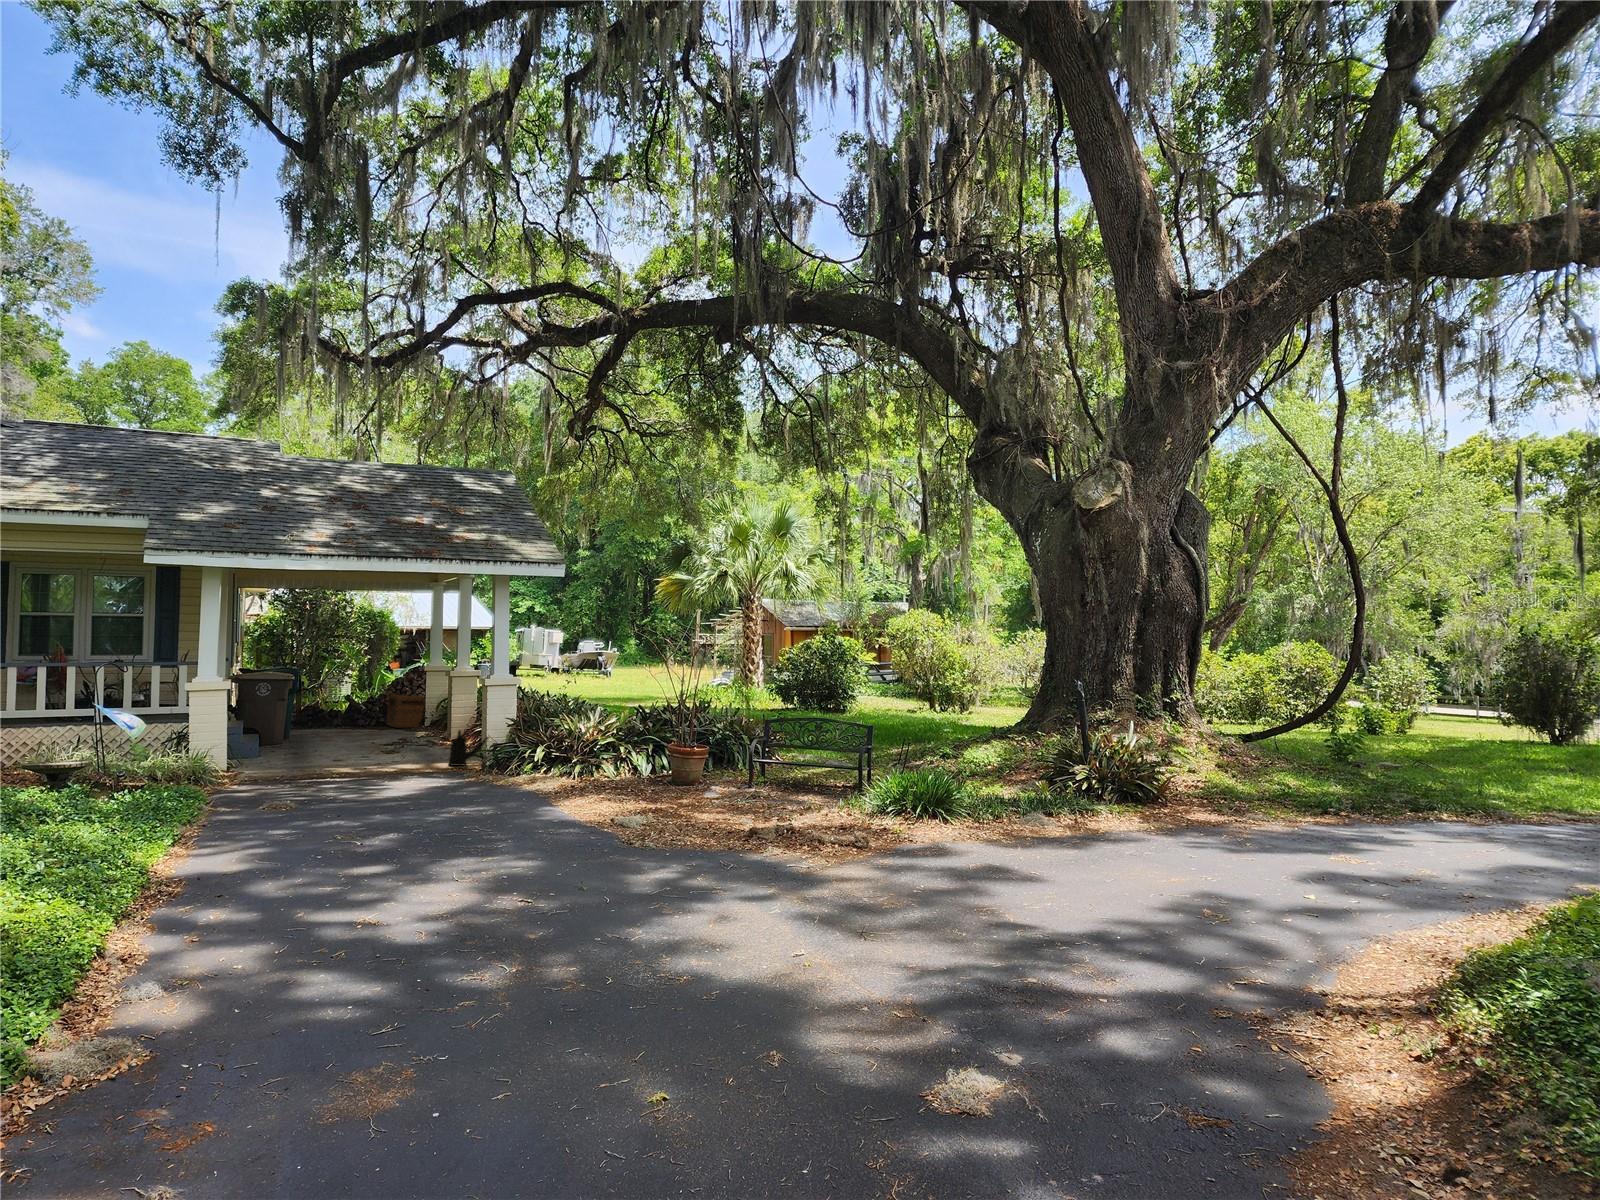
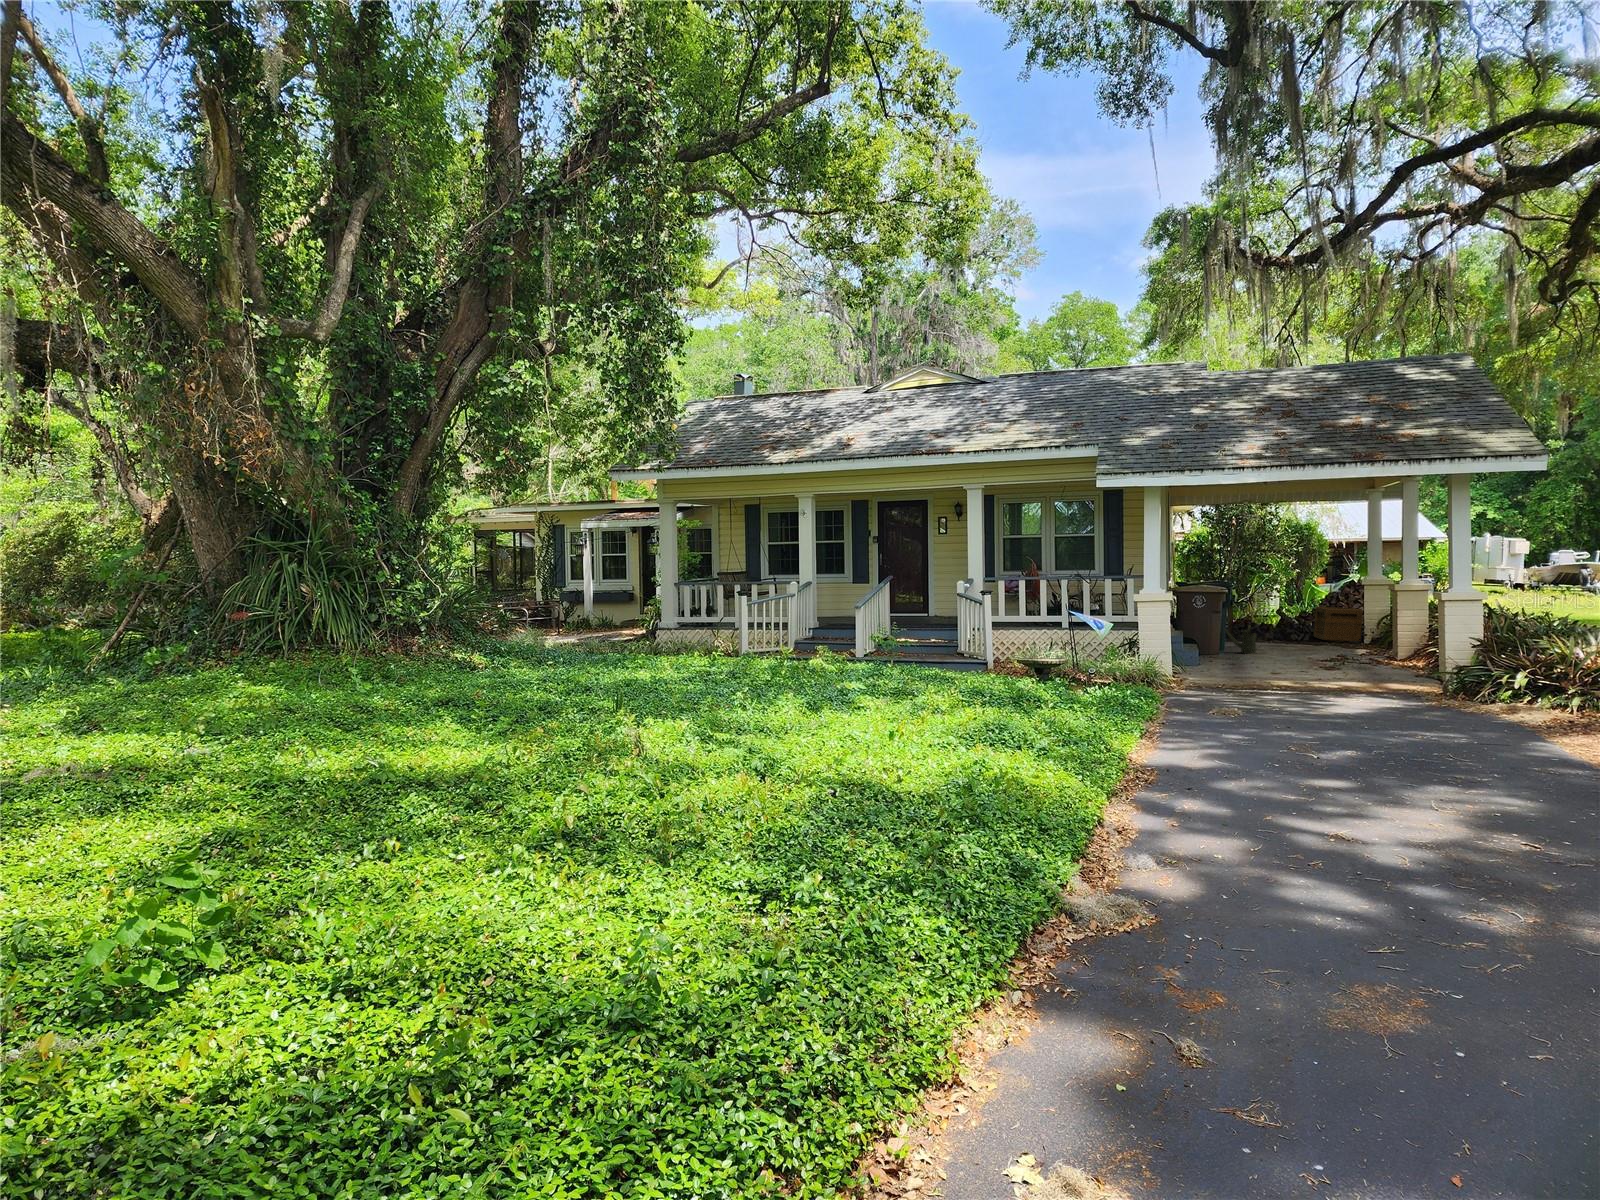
watering can: present [449,730,488,766] -> present [1224,626,1256,654]

